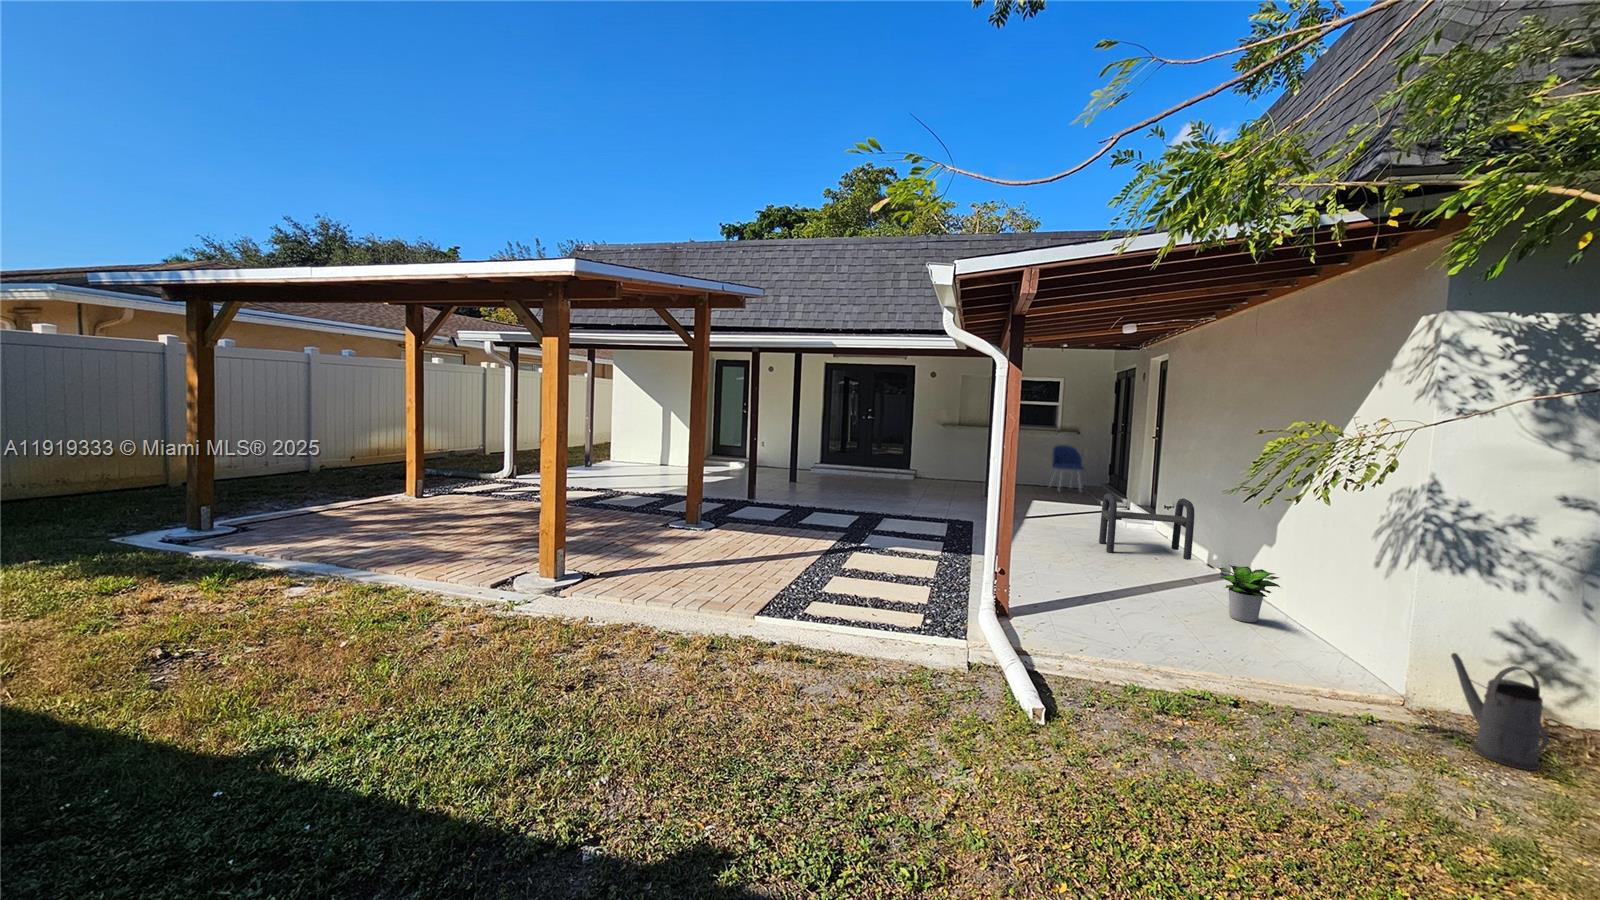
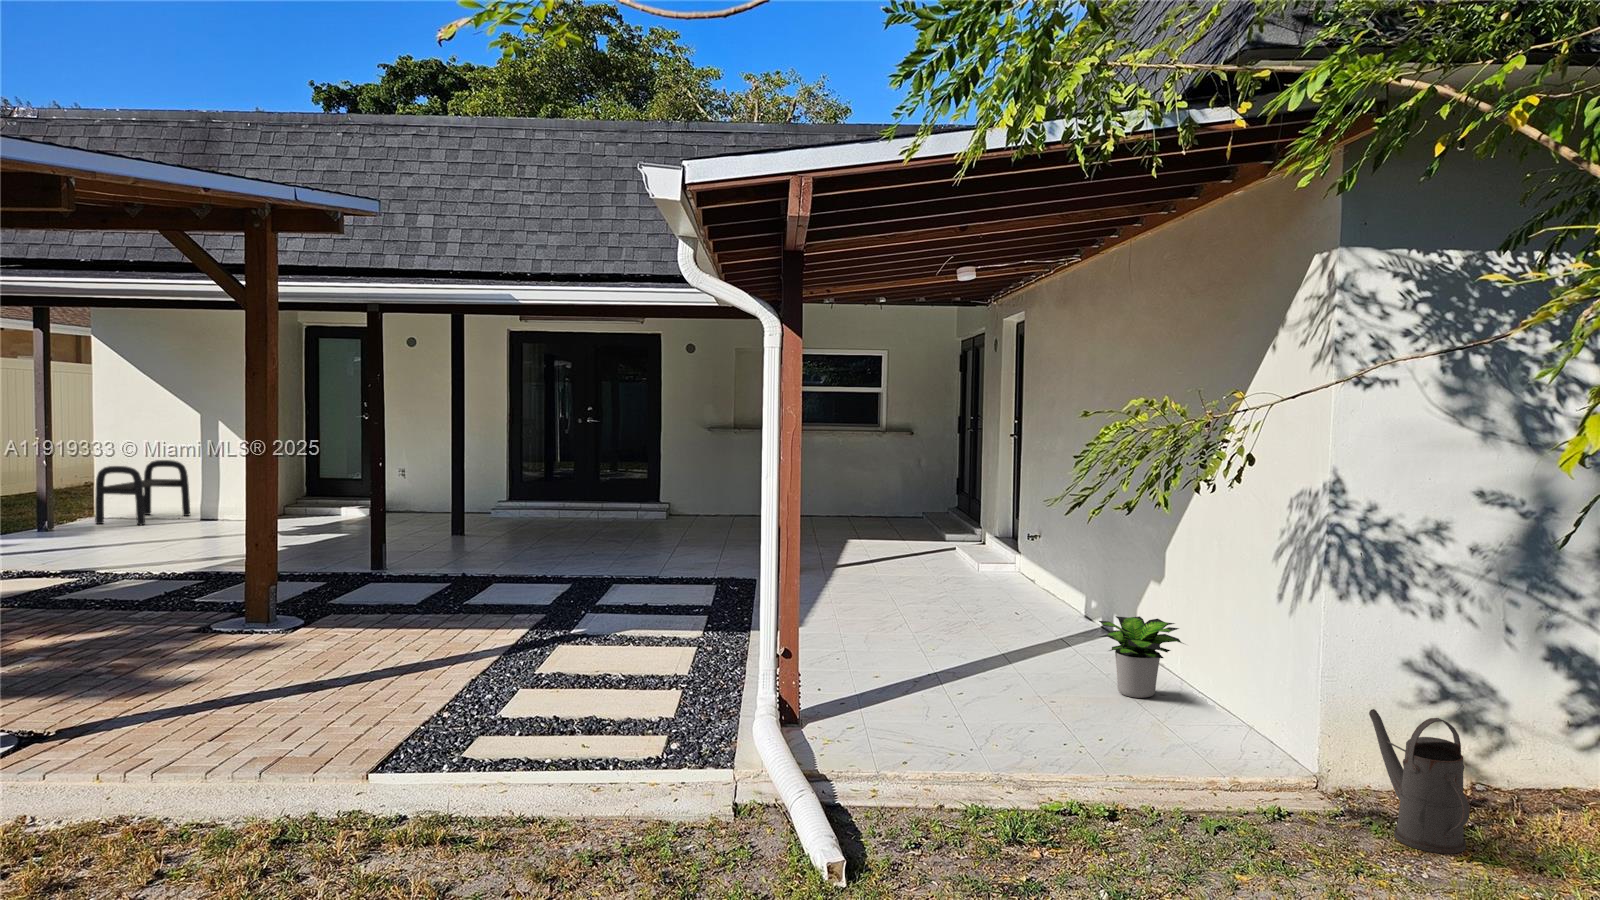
chair: present [1052,445,1084,485] -> none [880,449,932,524]
bench: present [1099,493,1194,560] -> present [95,460,190,525]

